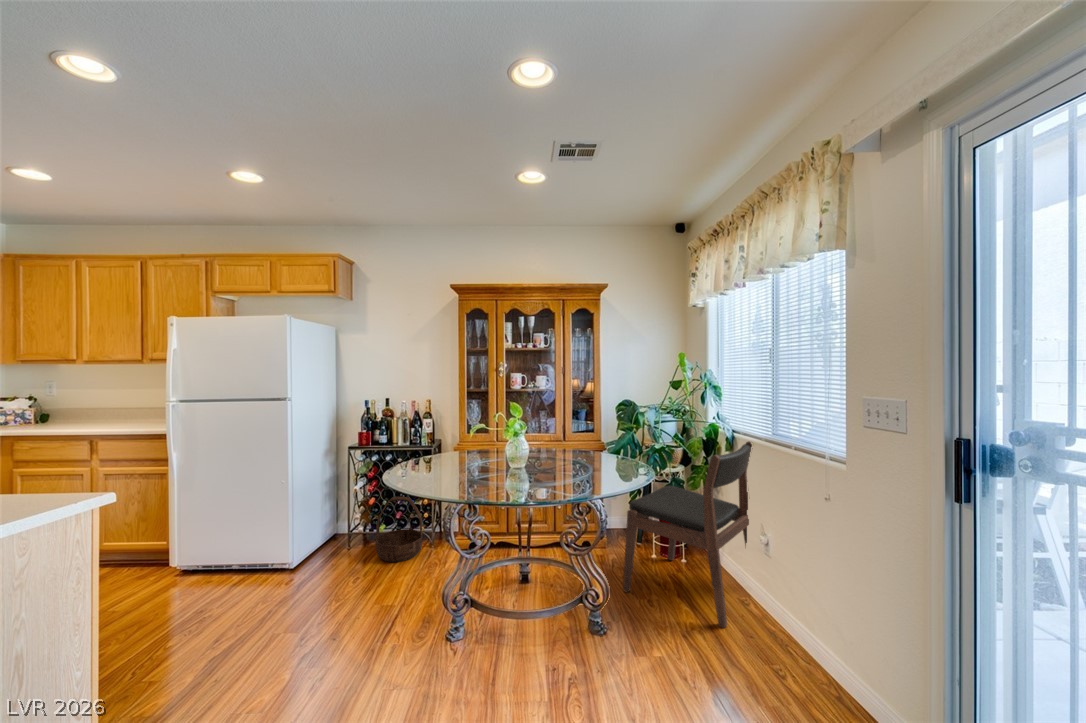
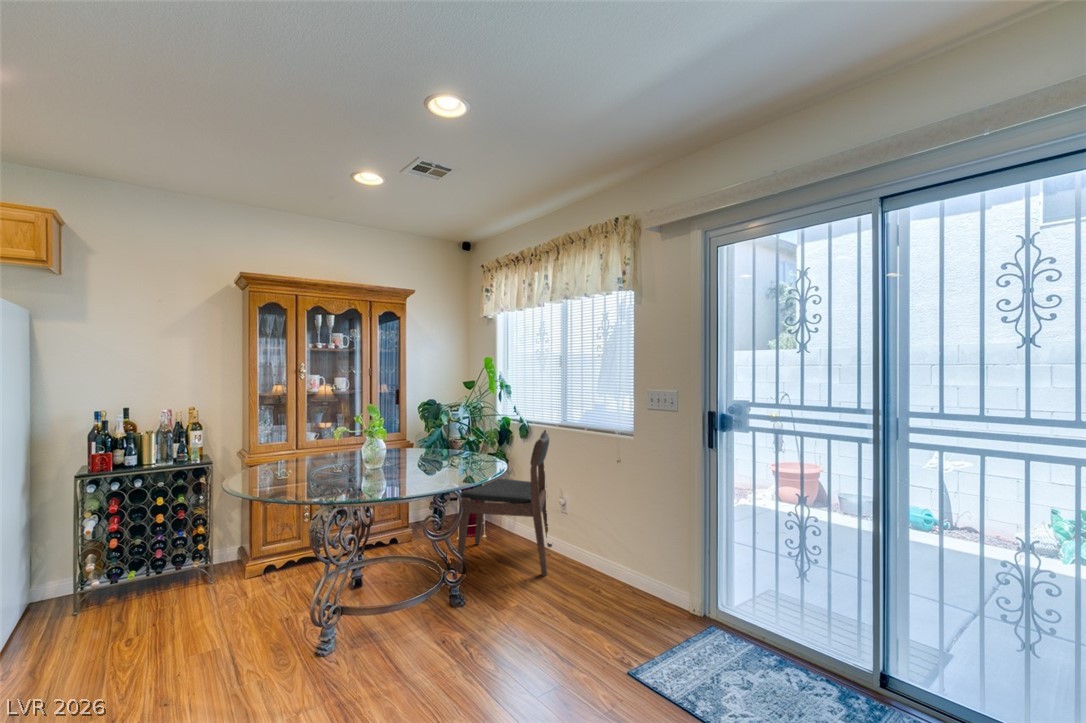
basket: present [376,496,422,562] -> none [120,536,194,626]

